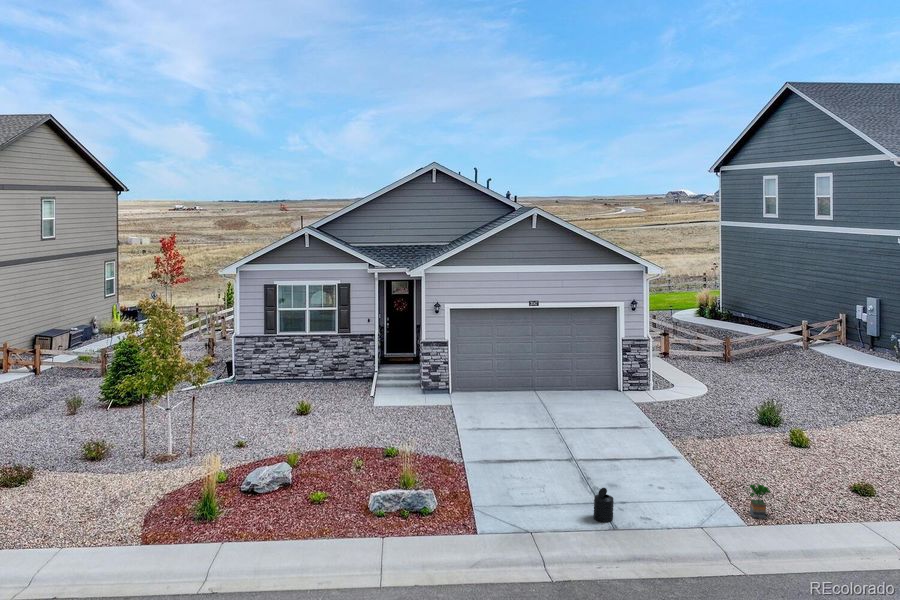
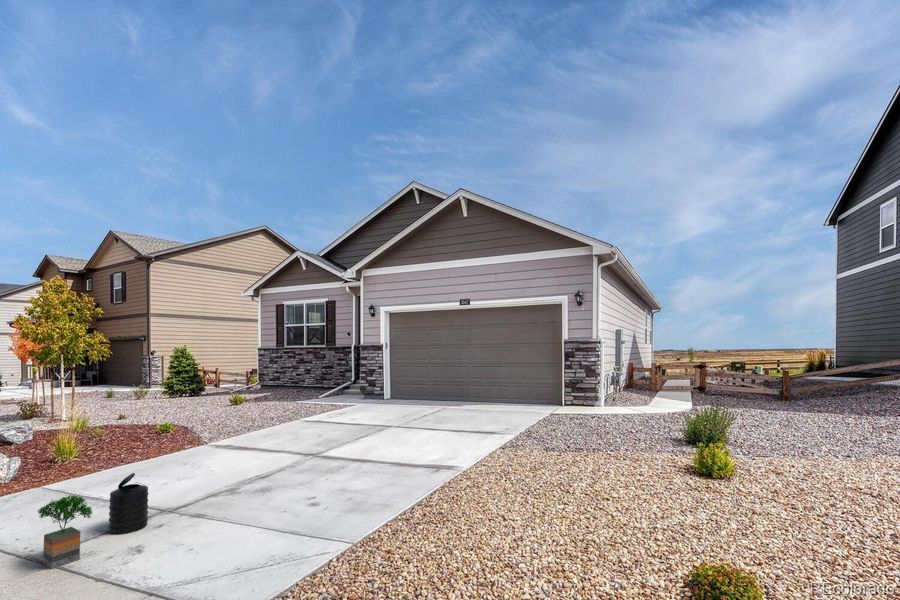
potted tree: present [747,484,770,518] -> present [38,496,92,569]

